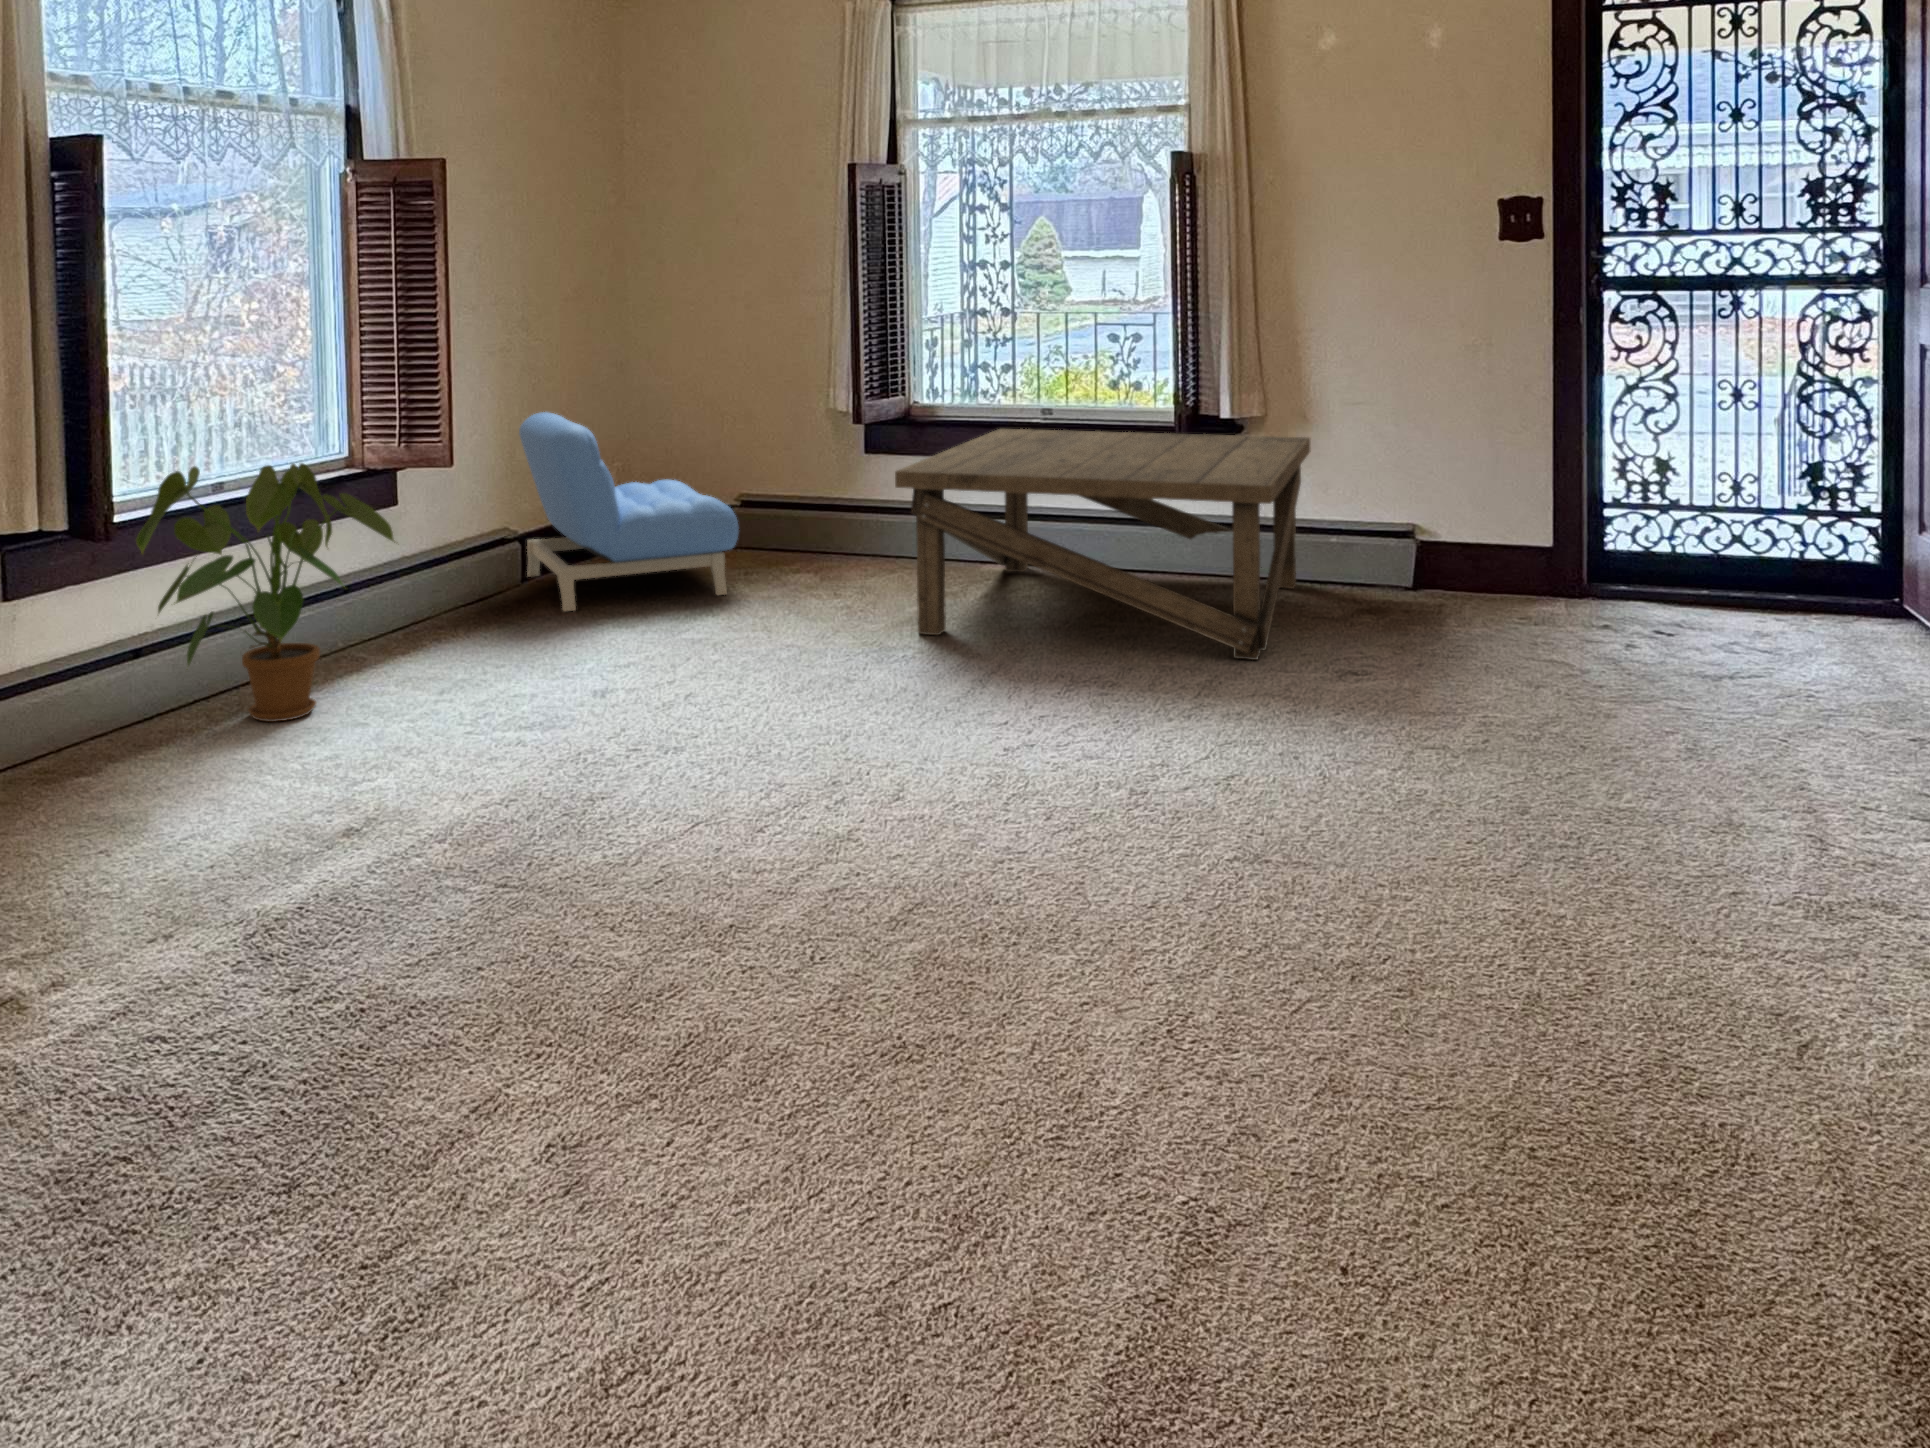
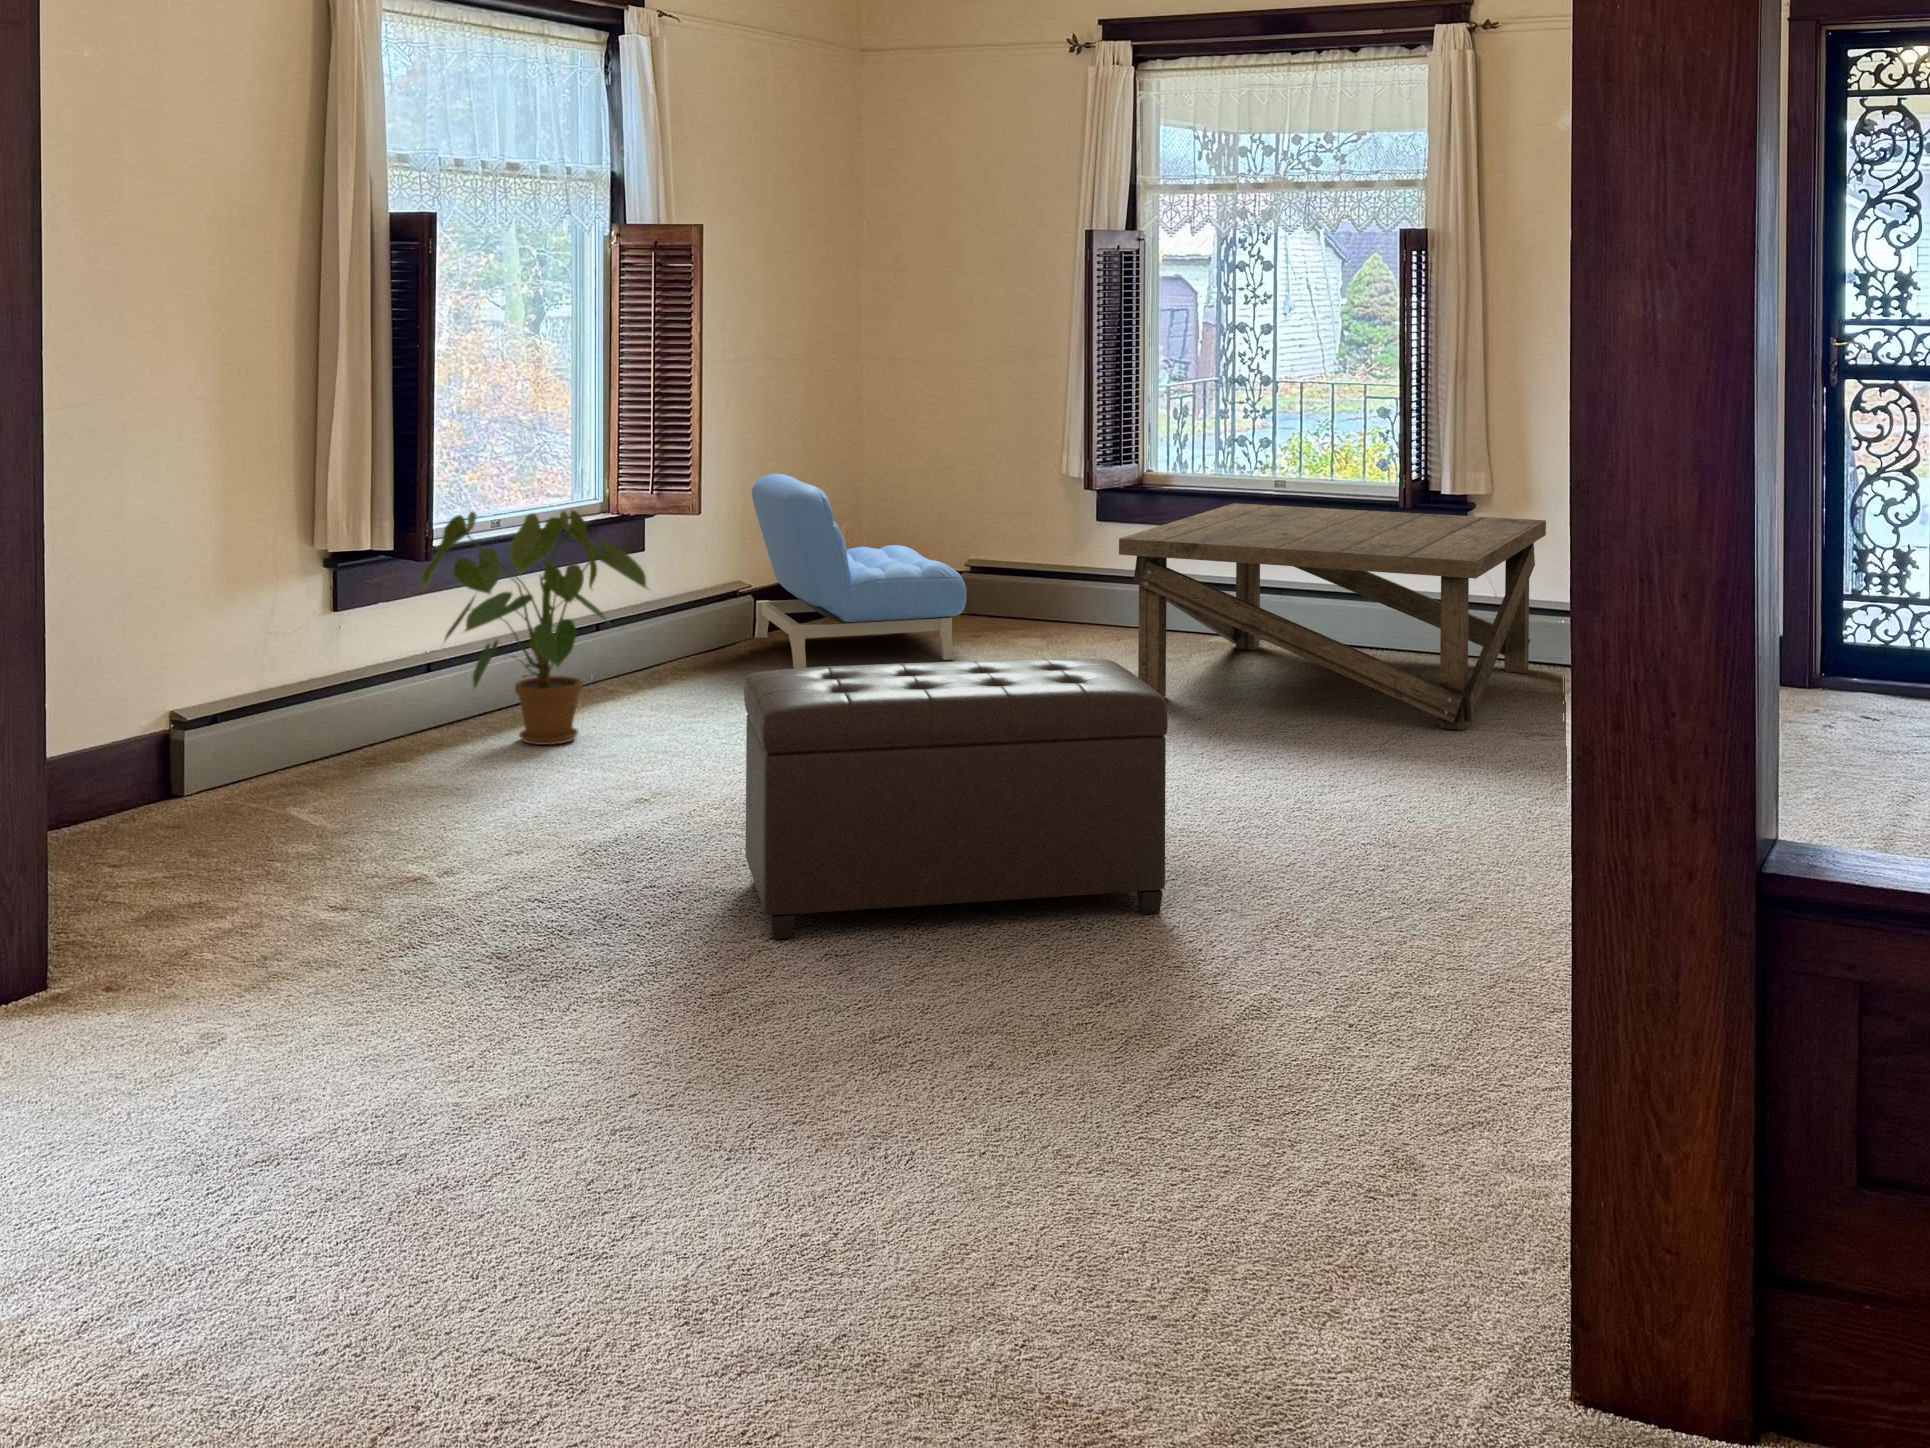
ottoman: none [467,629,991,1025] -> present [744,658,1168,939]

